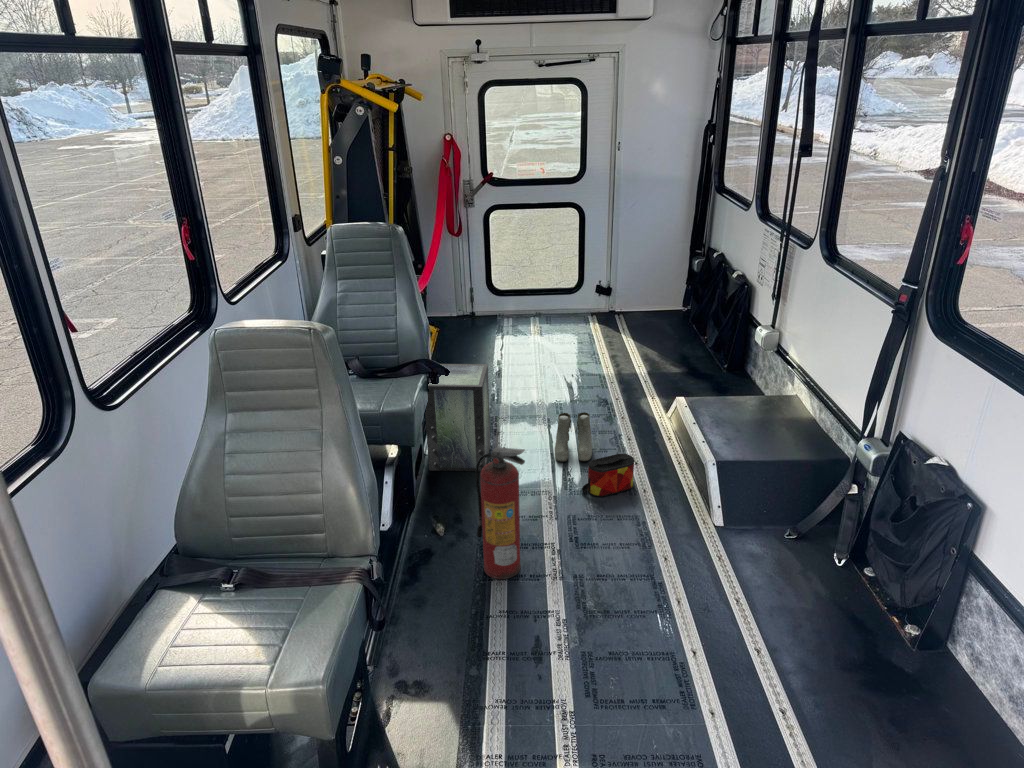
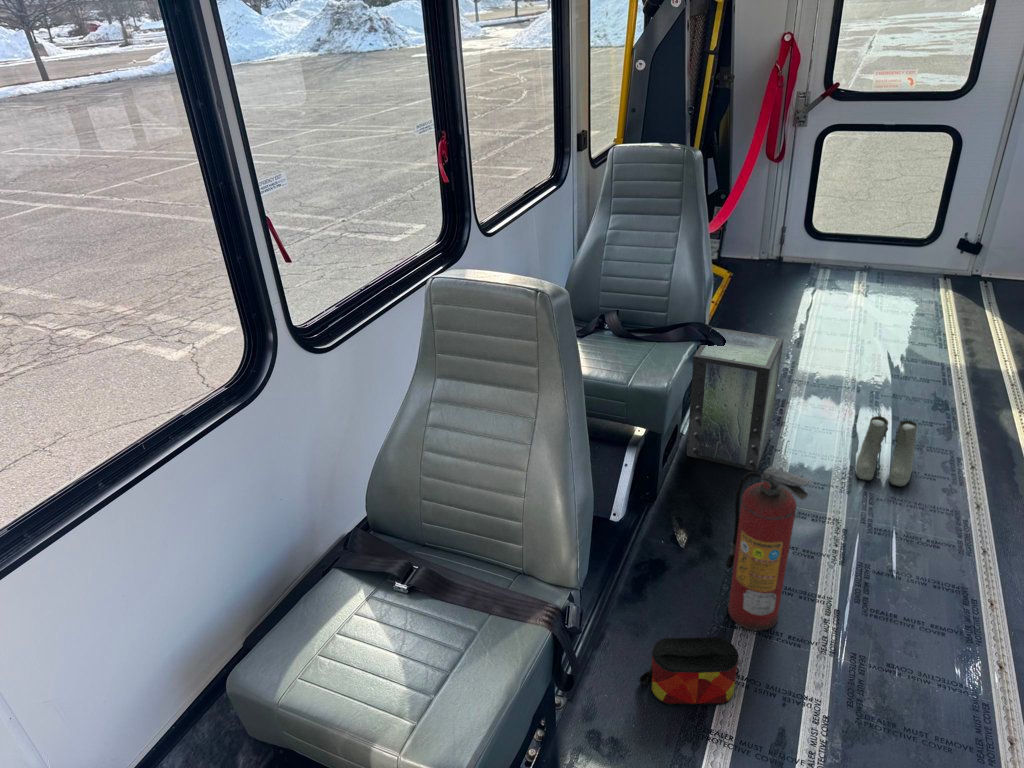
bag: present [582,454,634,497] -> present [639,637,739,706]

